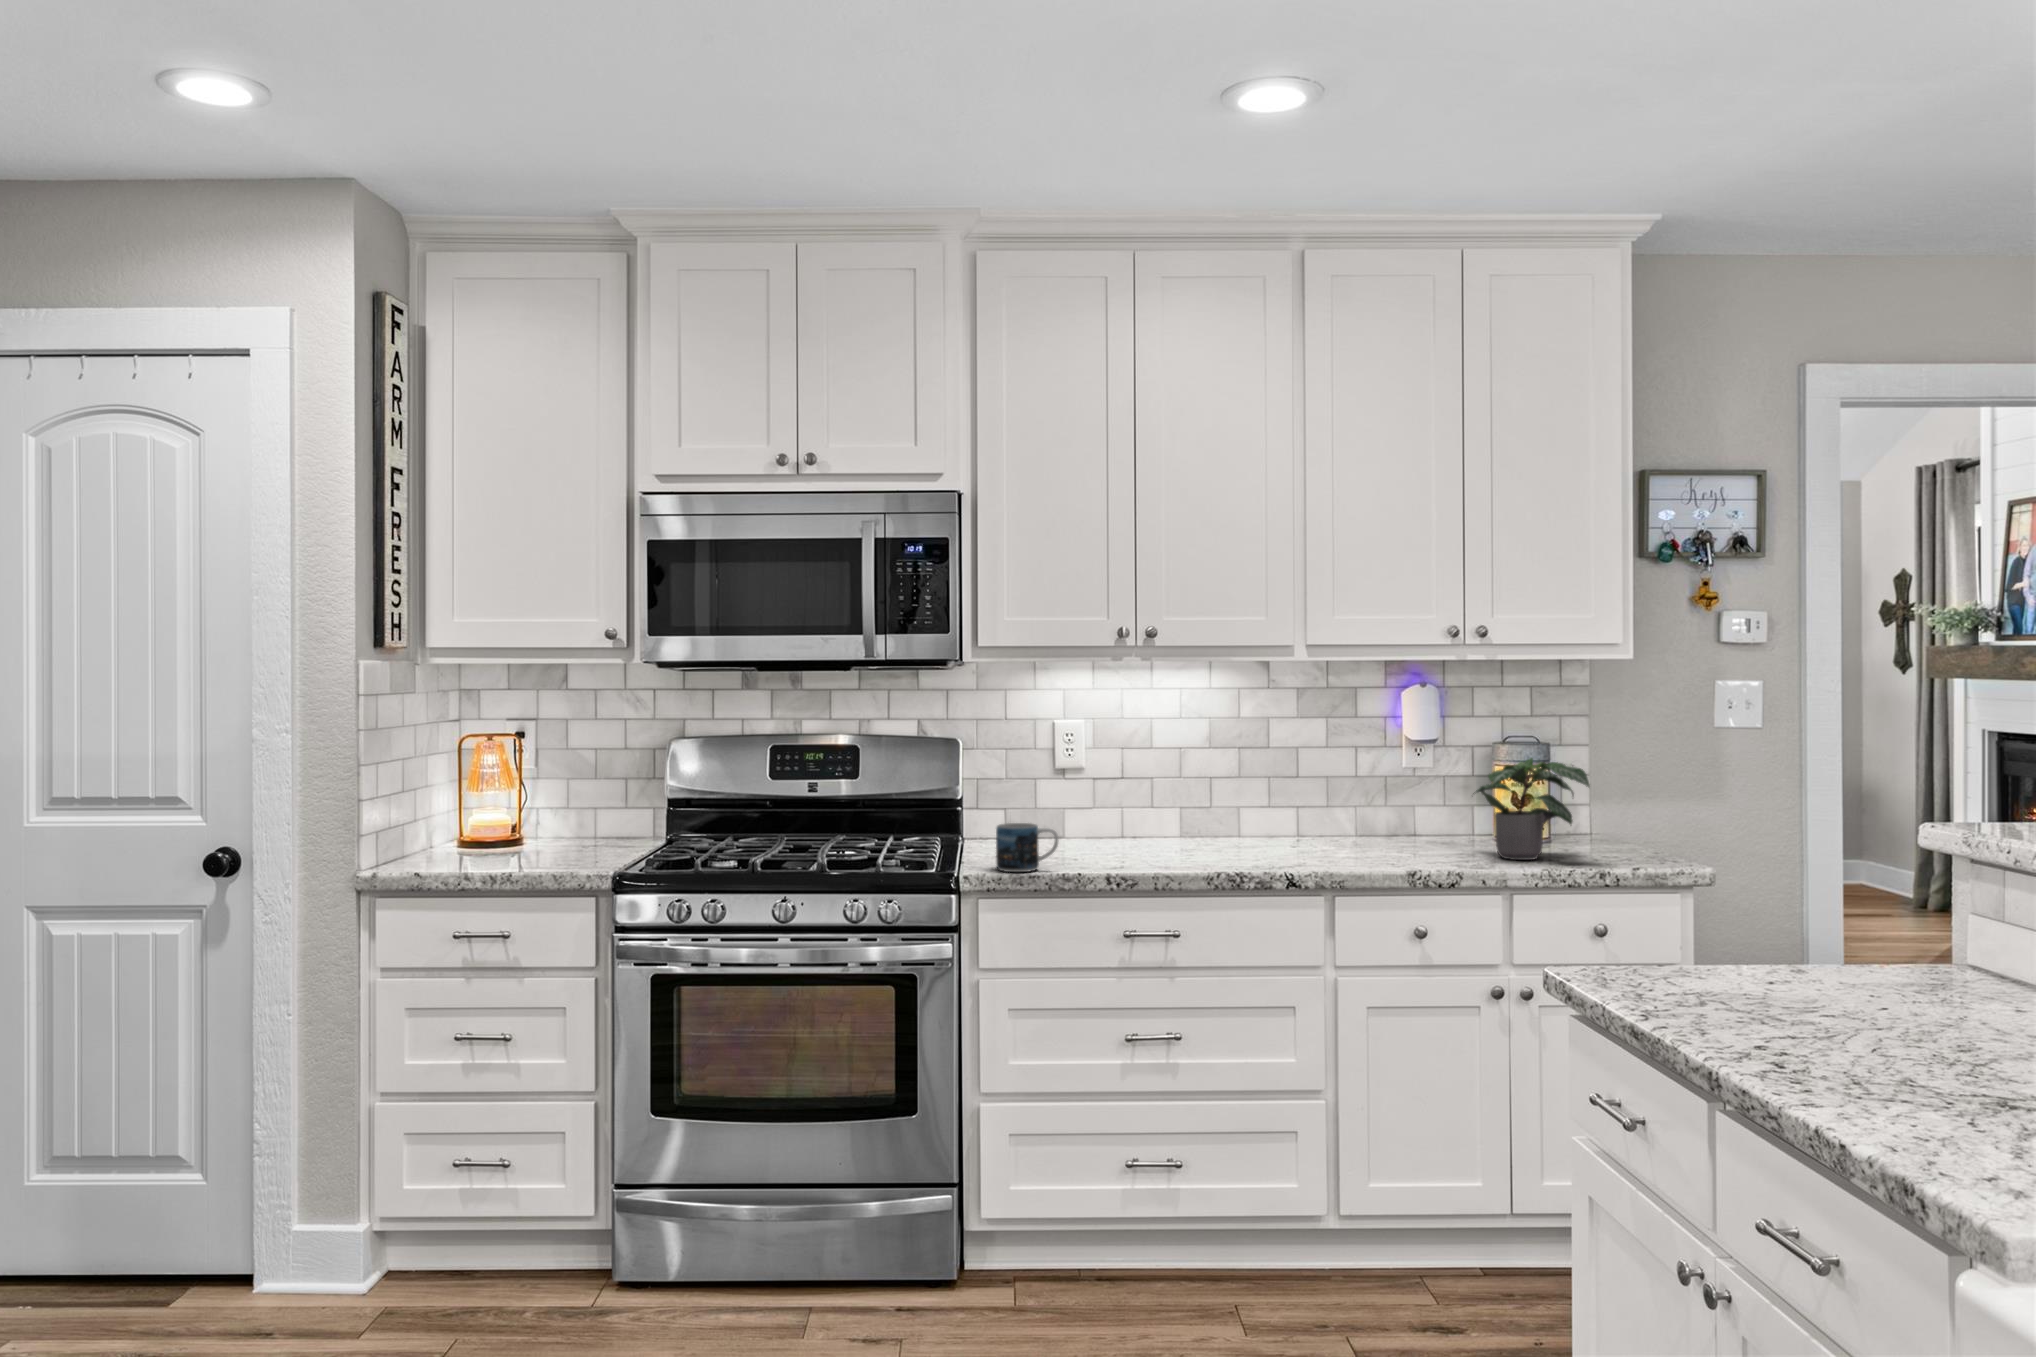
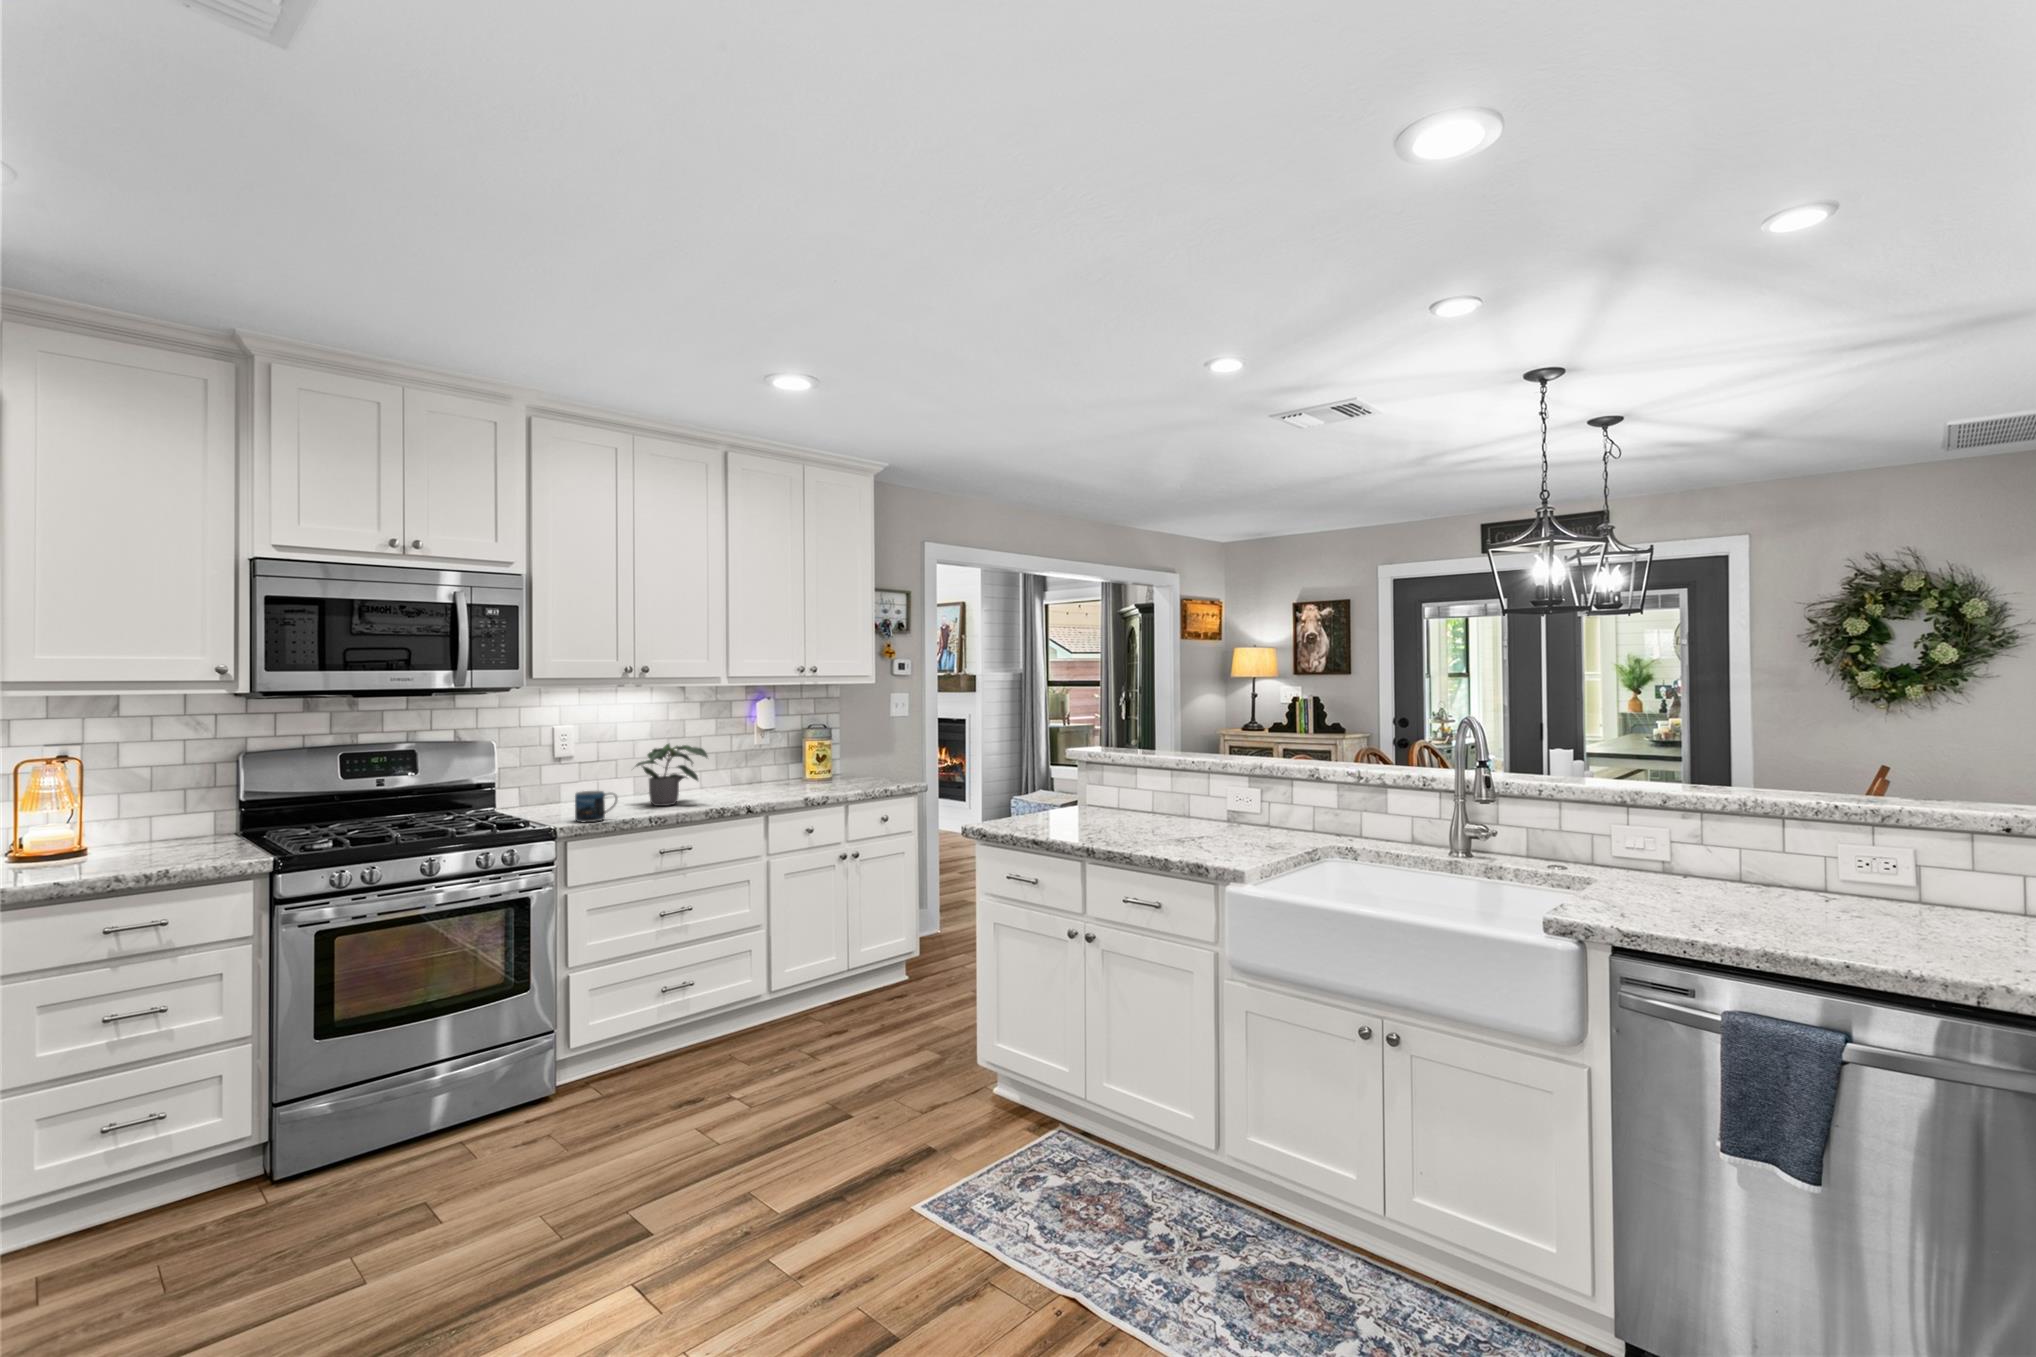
potted plant: present [1473,758,1590,860] -> present [636,744,708,806]

